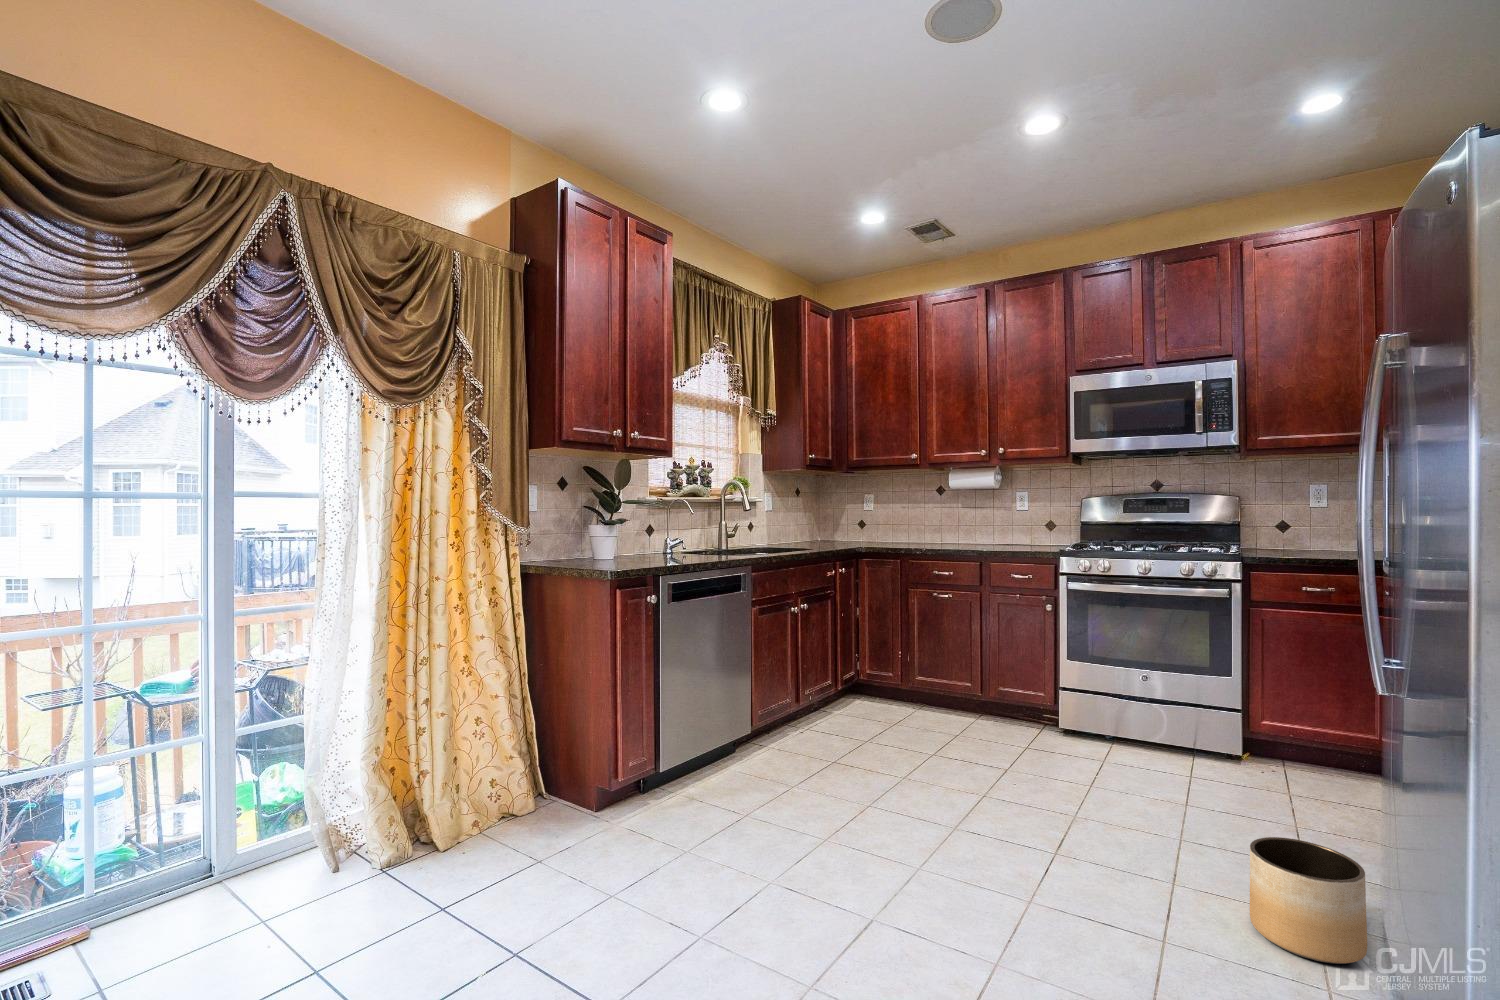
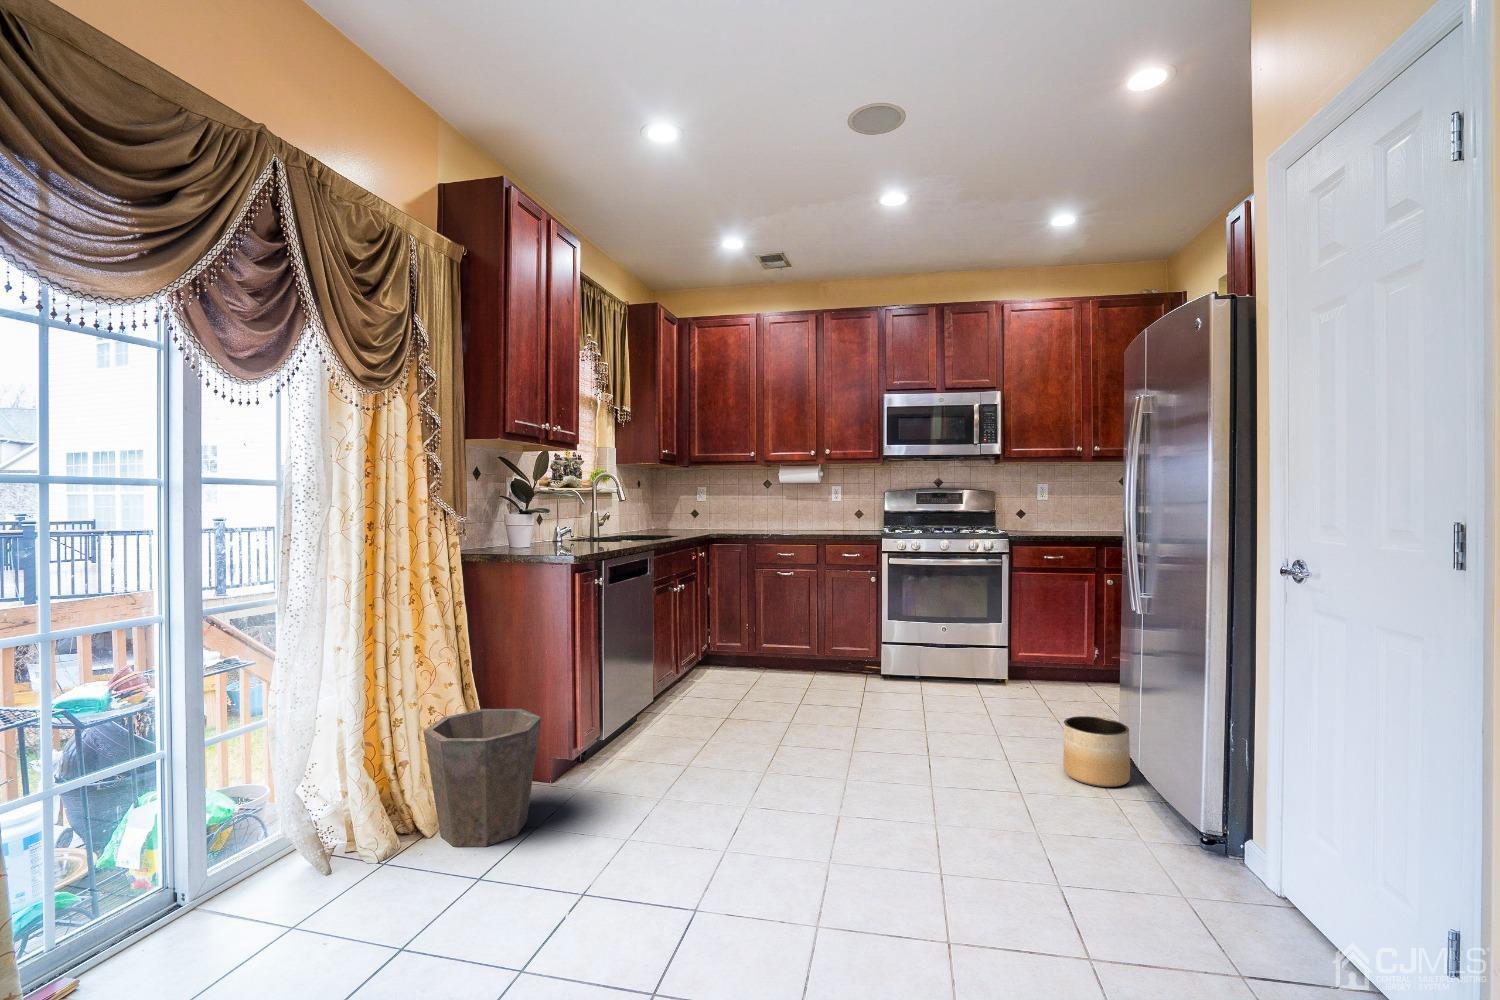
waste bin: none [443,724,557,871] -> present [423,709,541,847]

